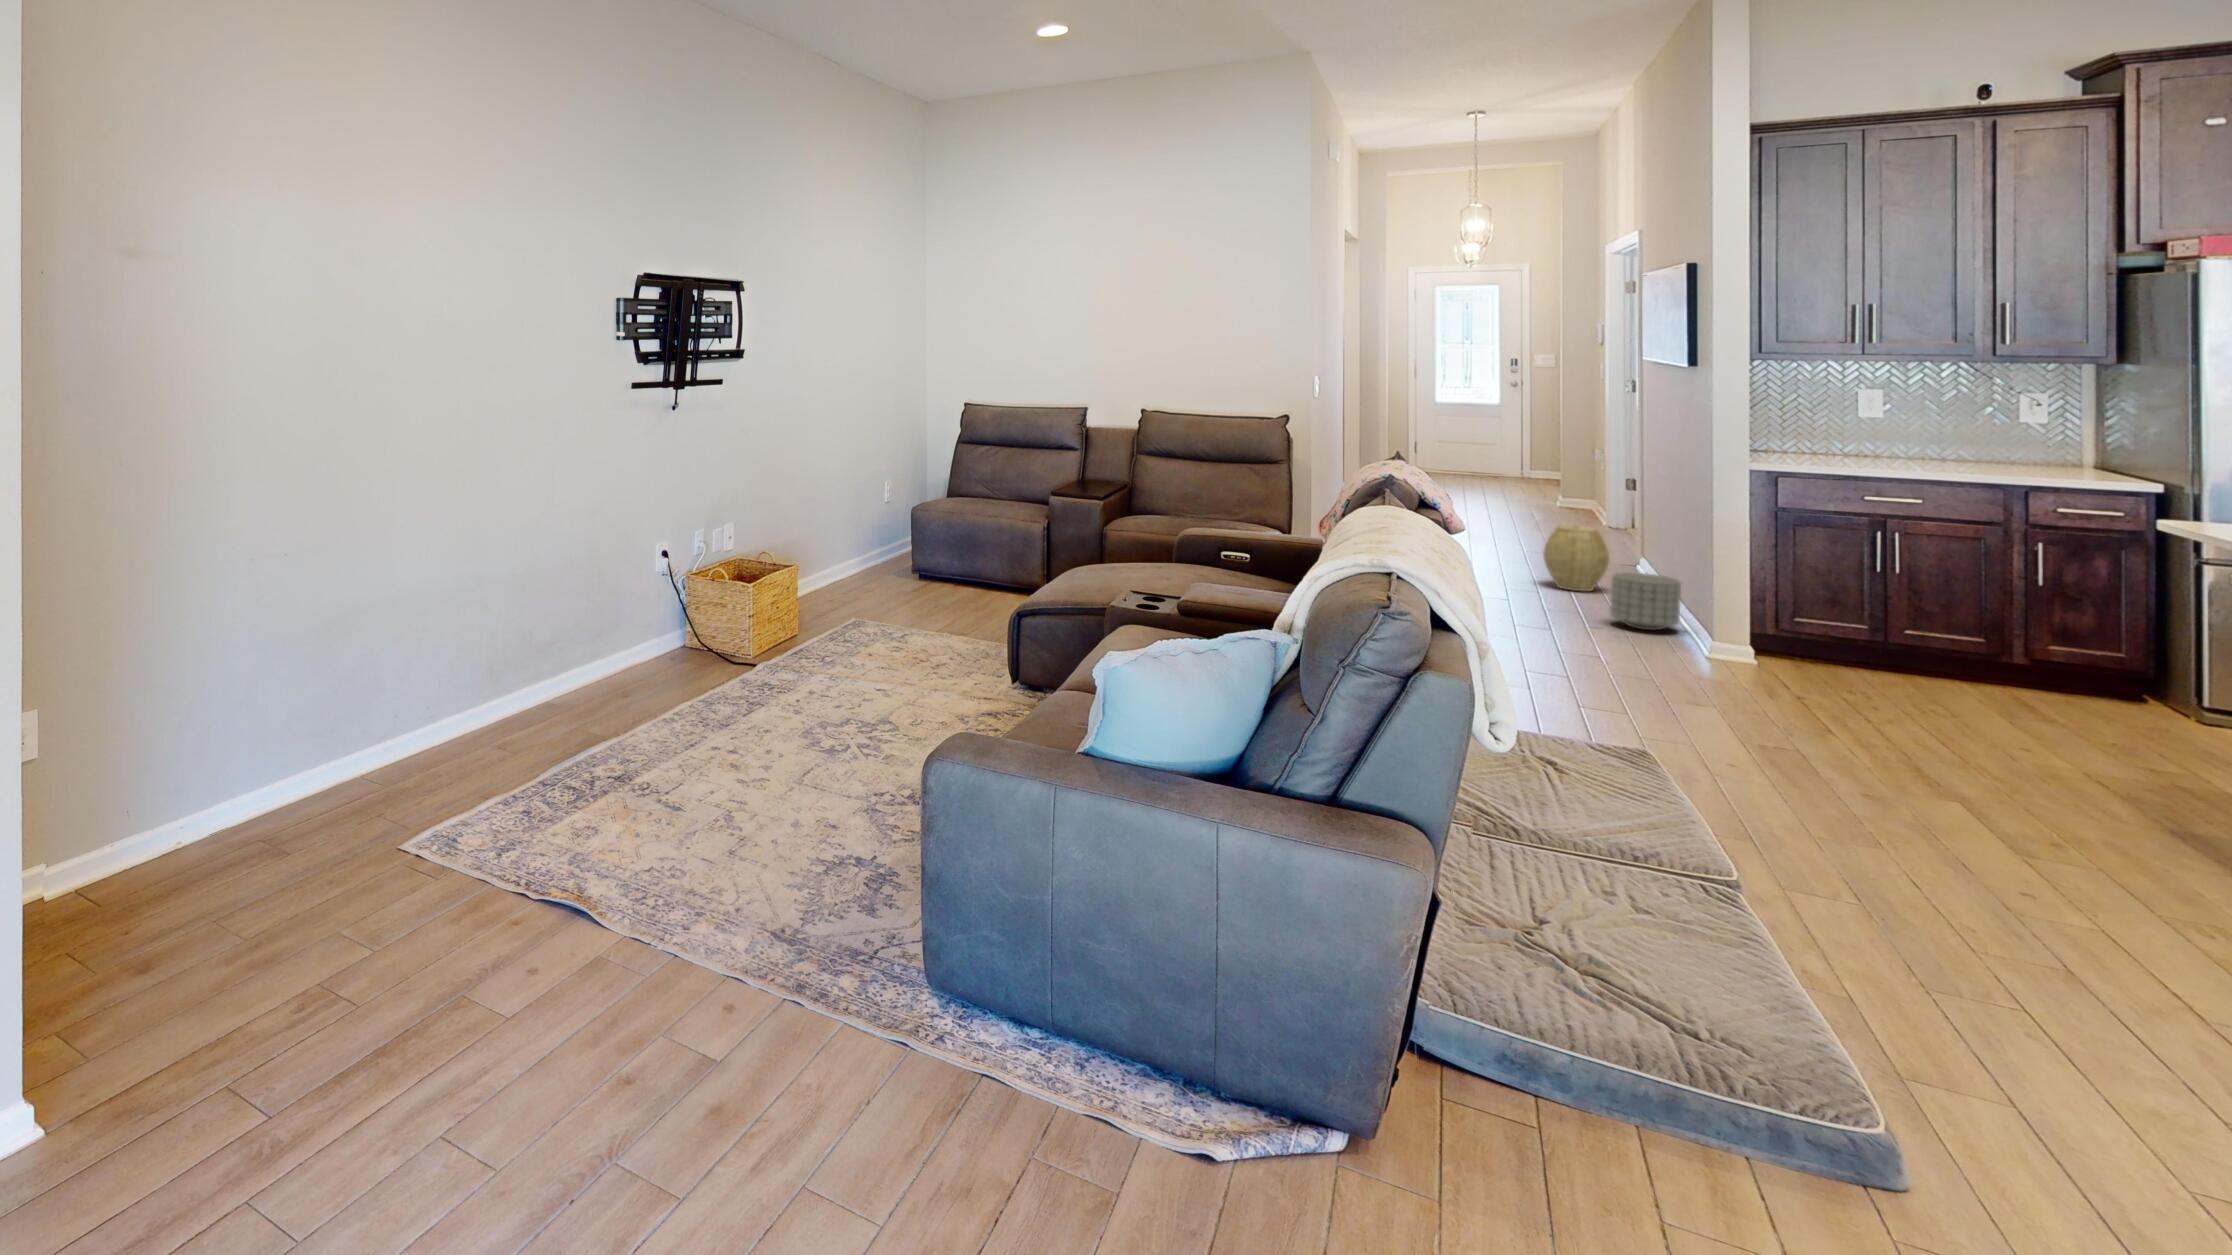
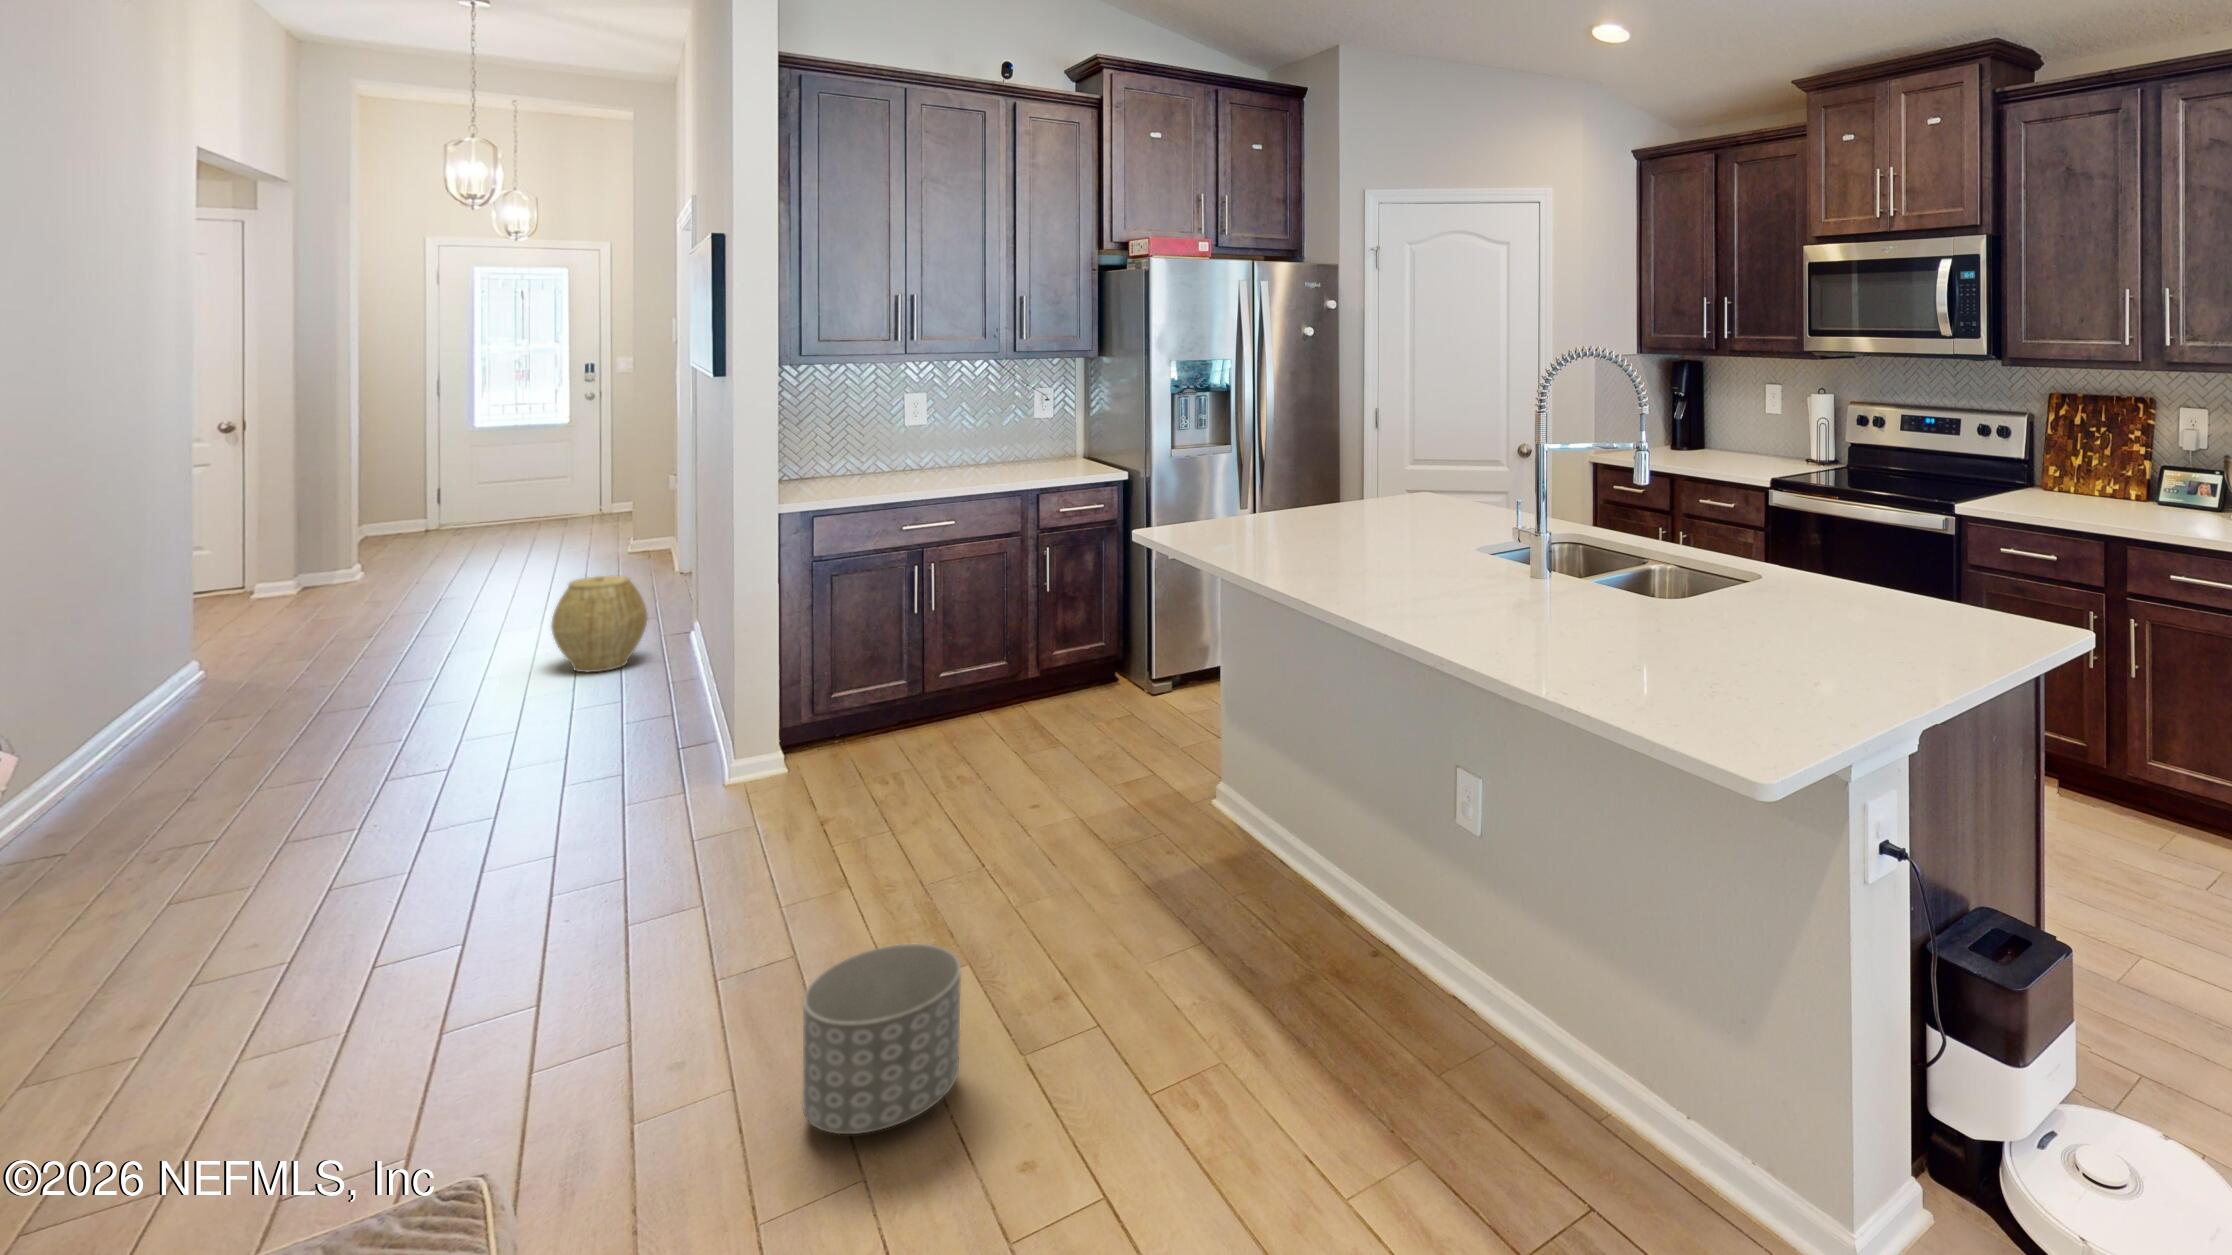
planter: present [1610,572,1681,630] -> present [803,944,961,1134]

